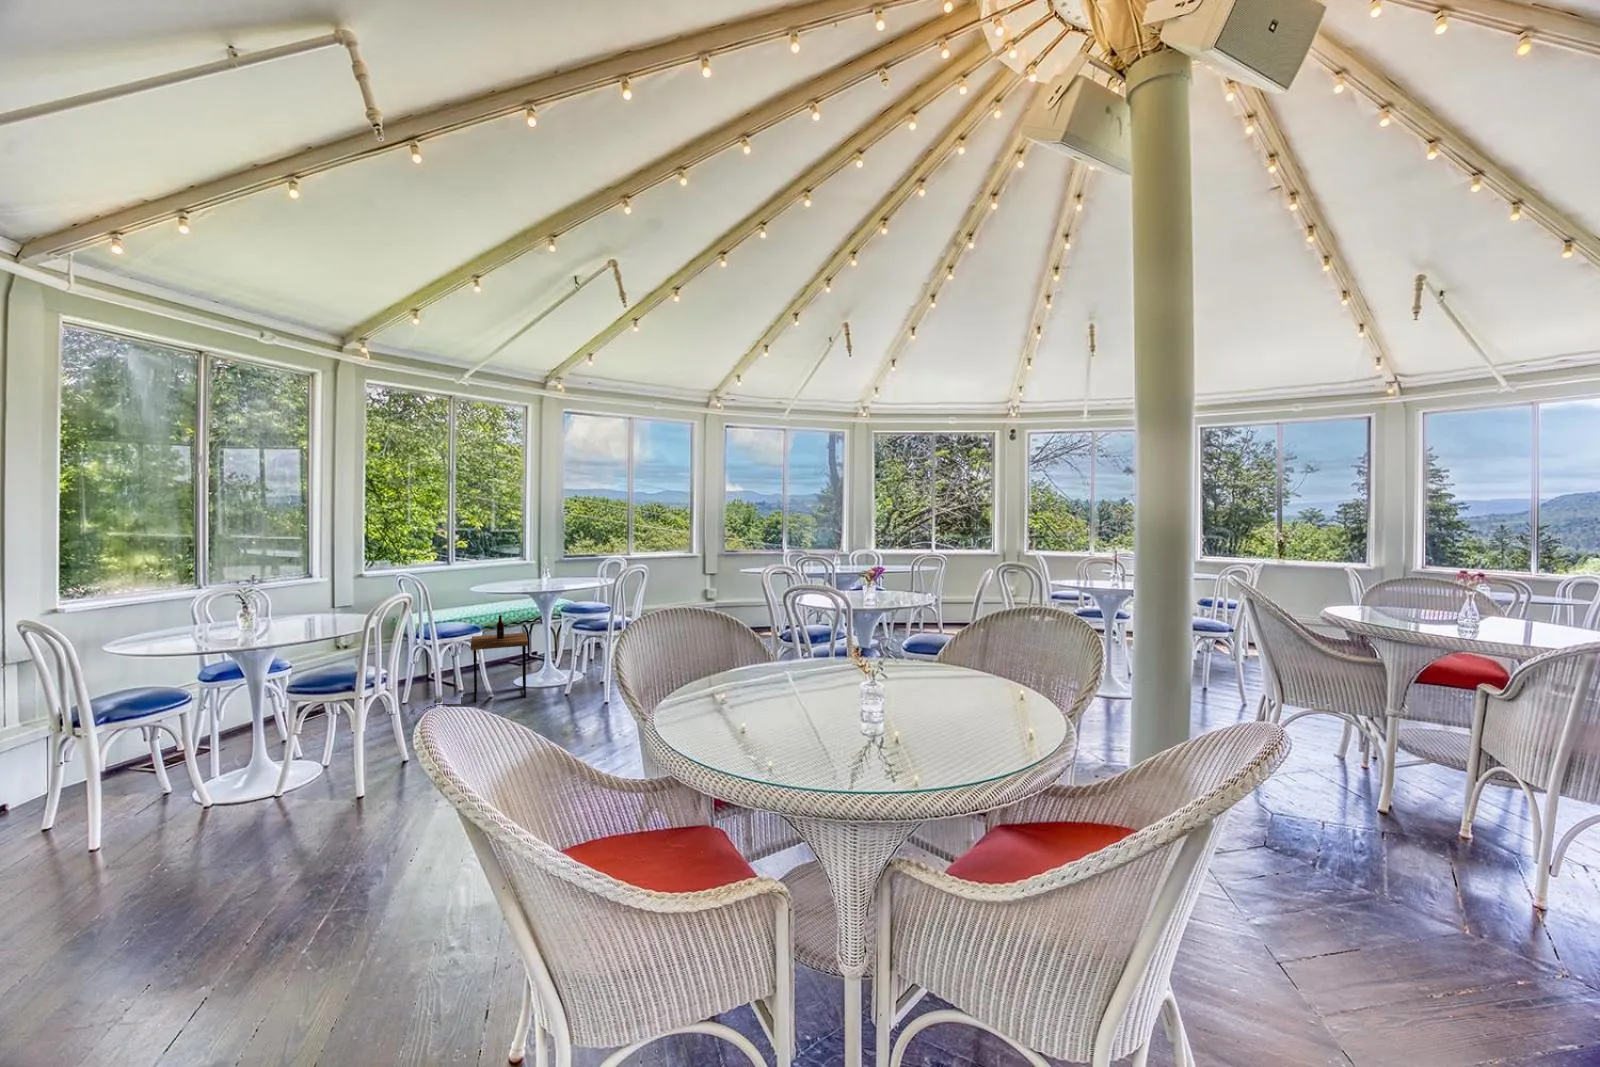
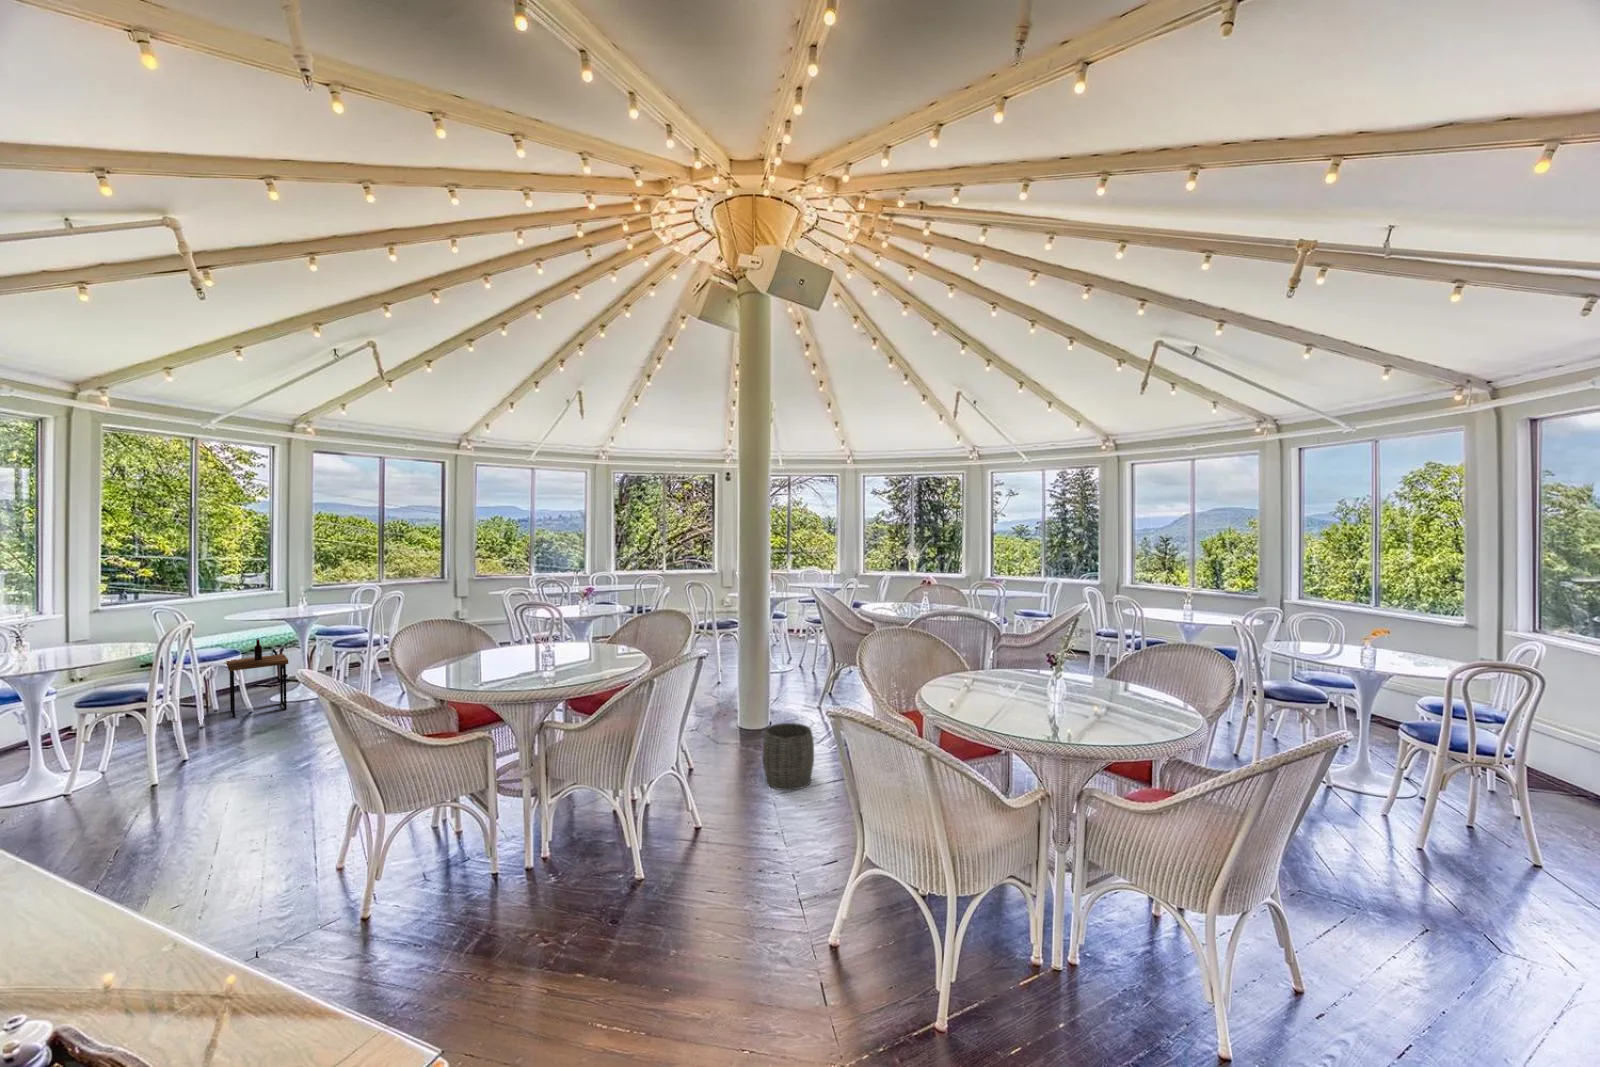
woven basket: none [1220,855,1343,1010] -> present [763,723,814,790]

